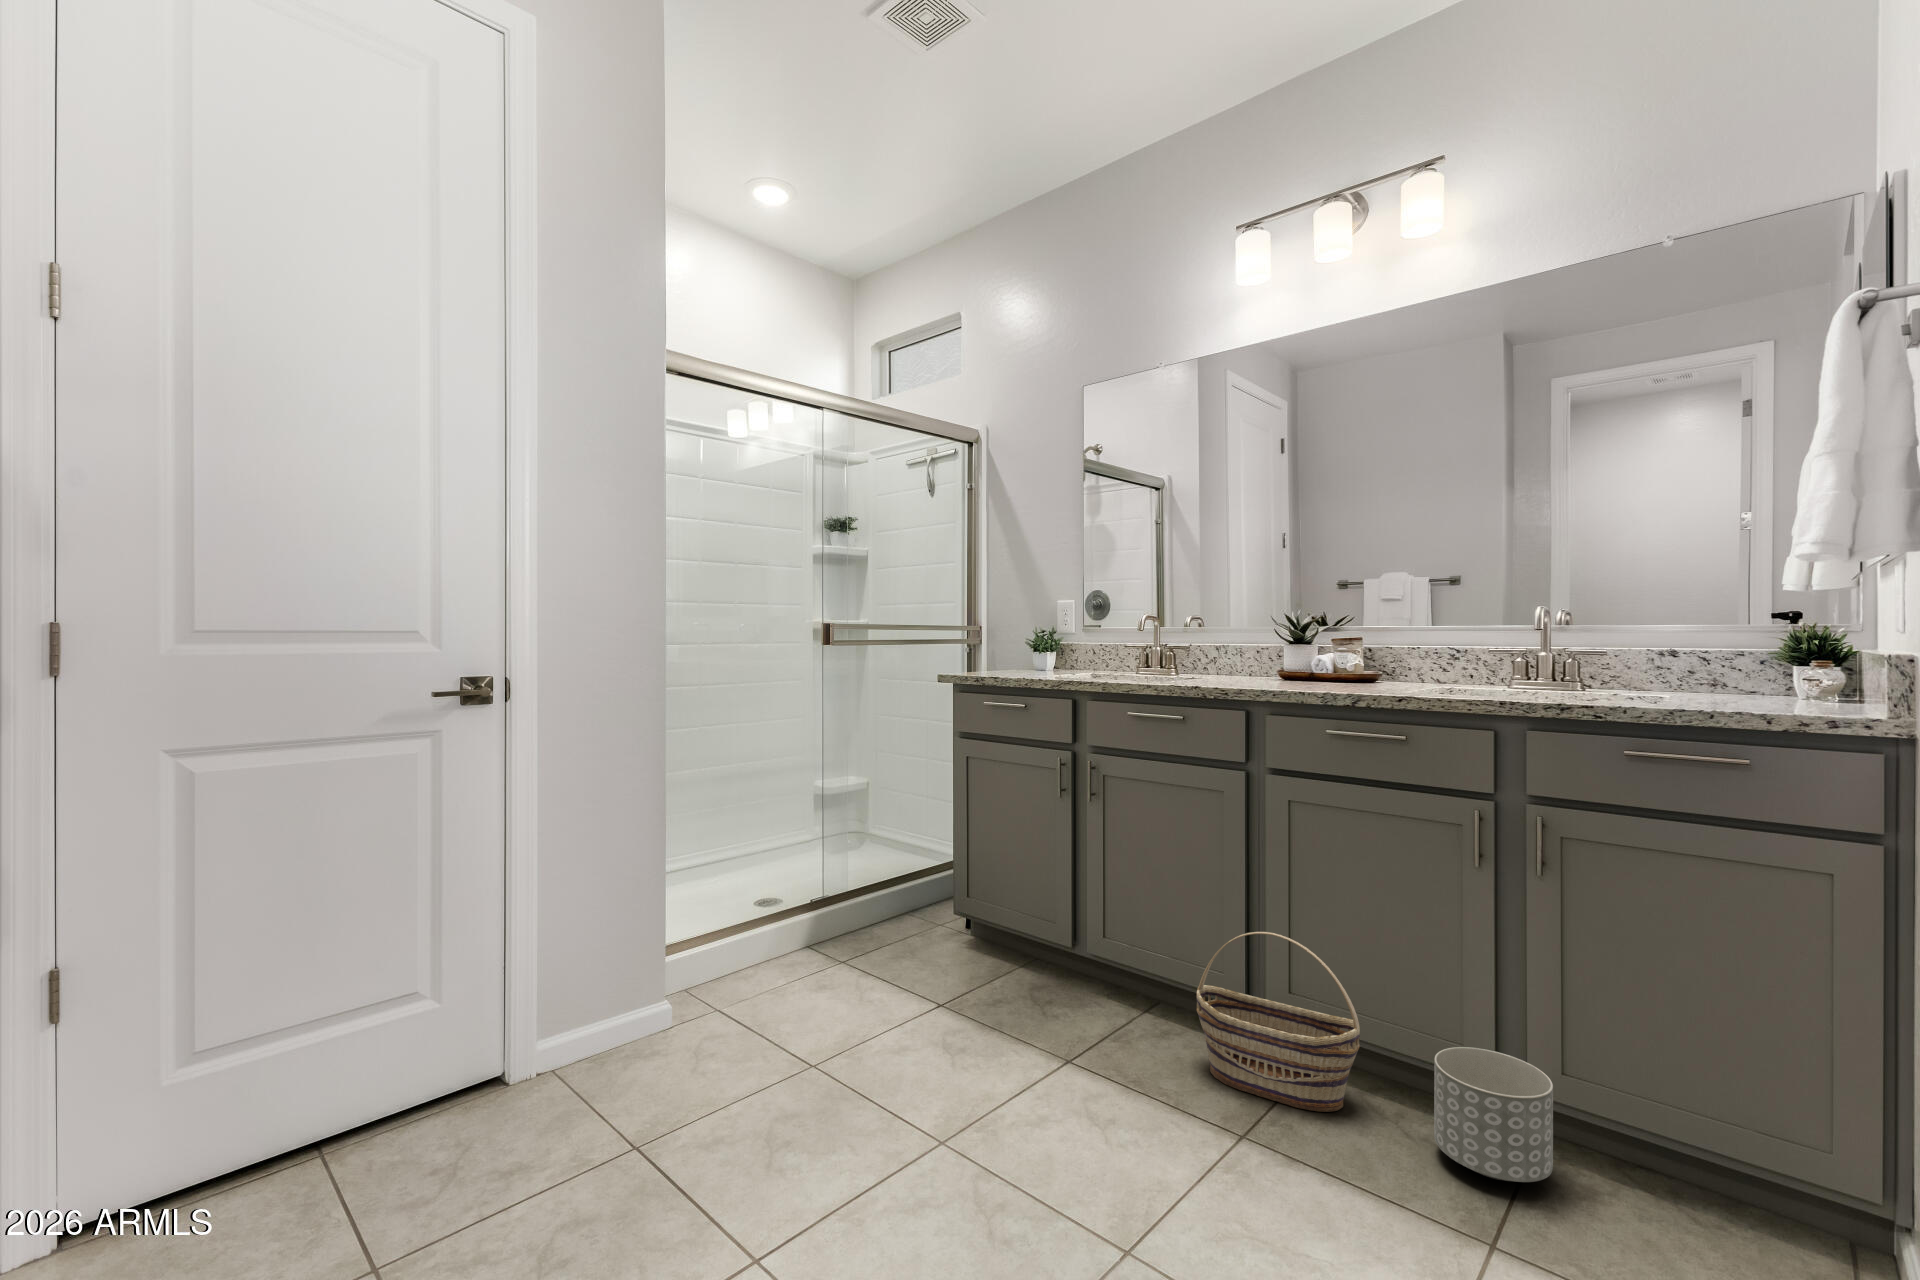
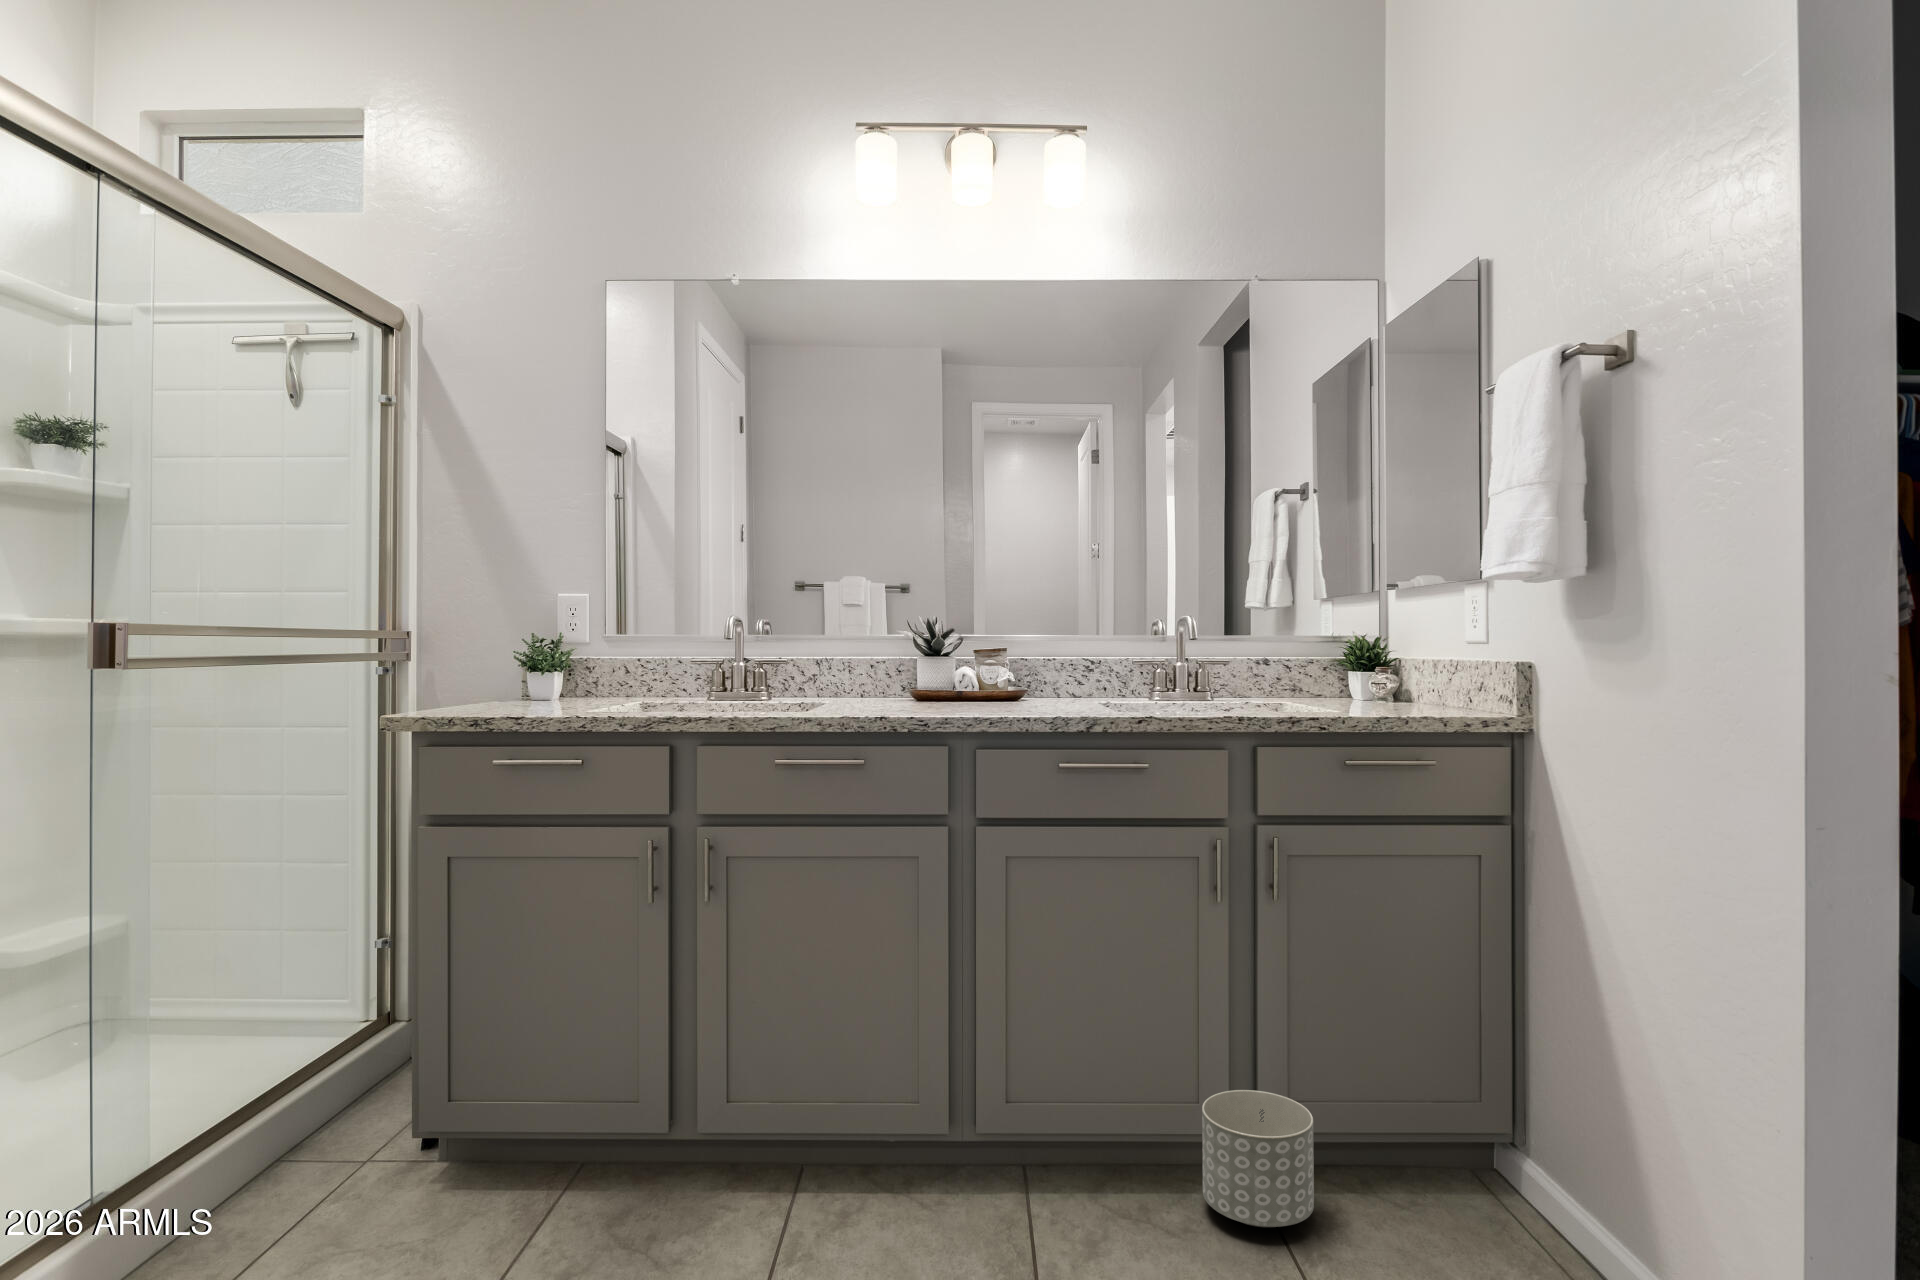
basket: present [1197,932,1360,1112] -> none [924,1021,1117,1233]

